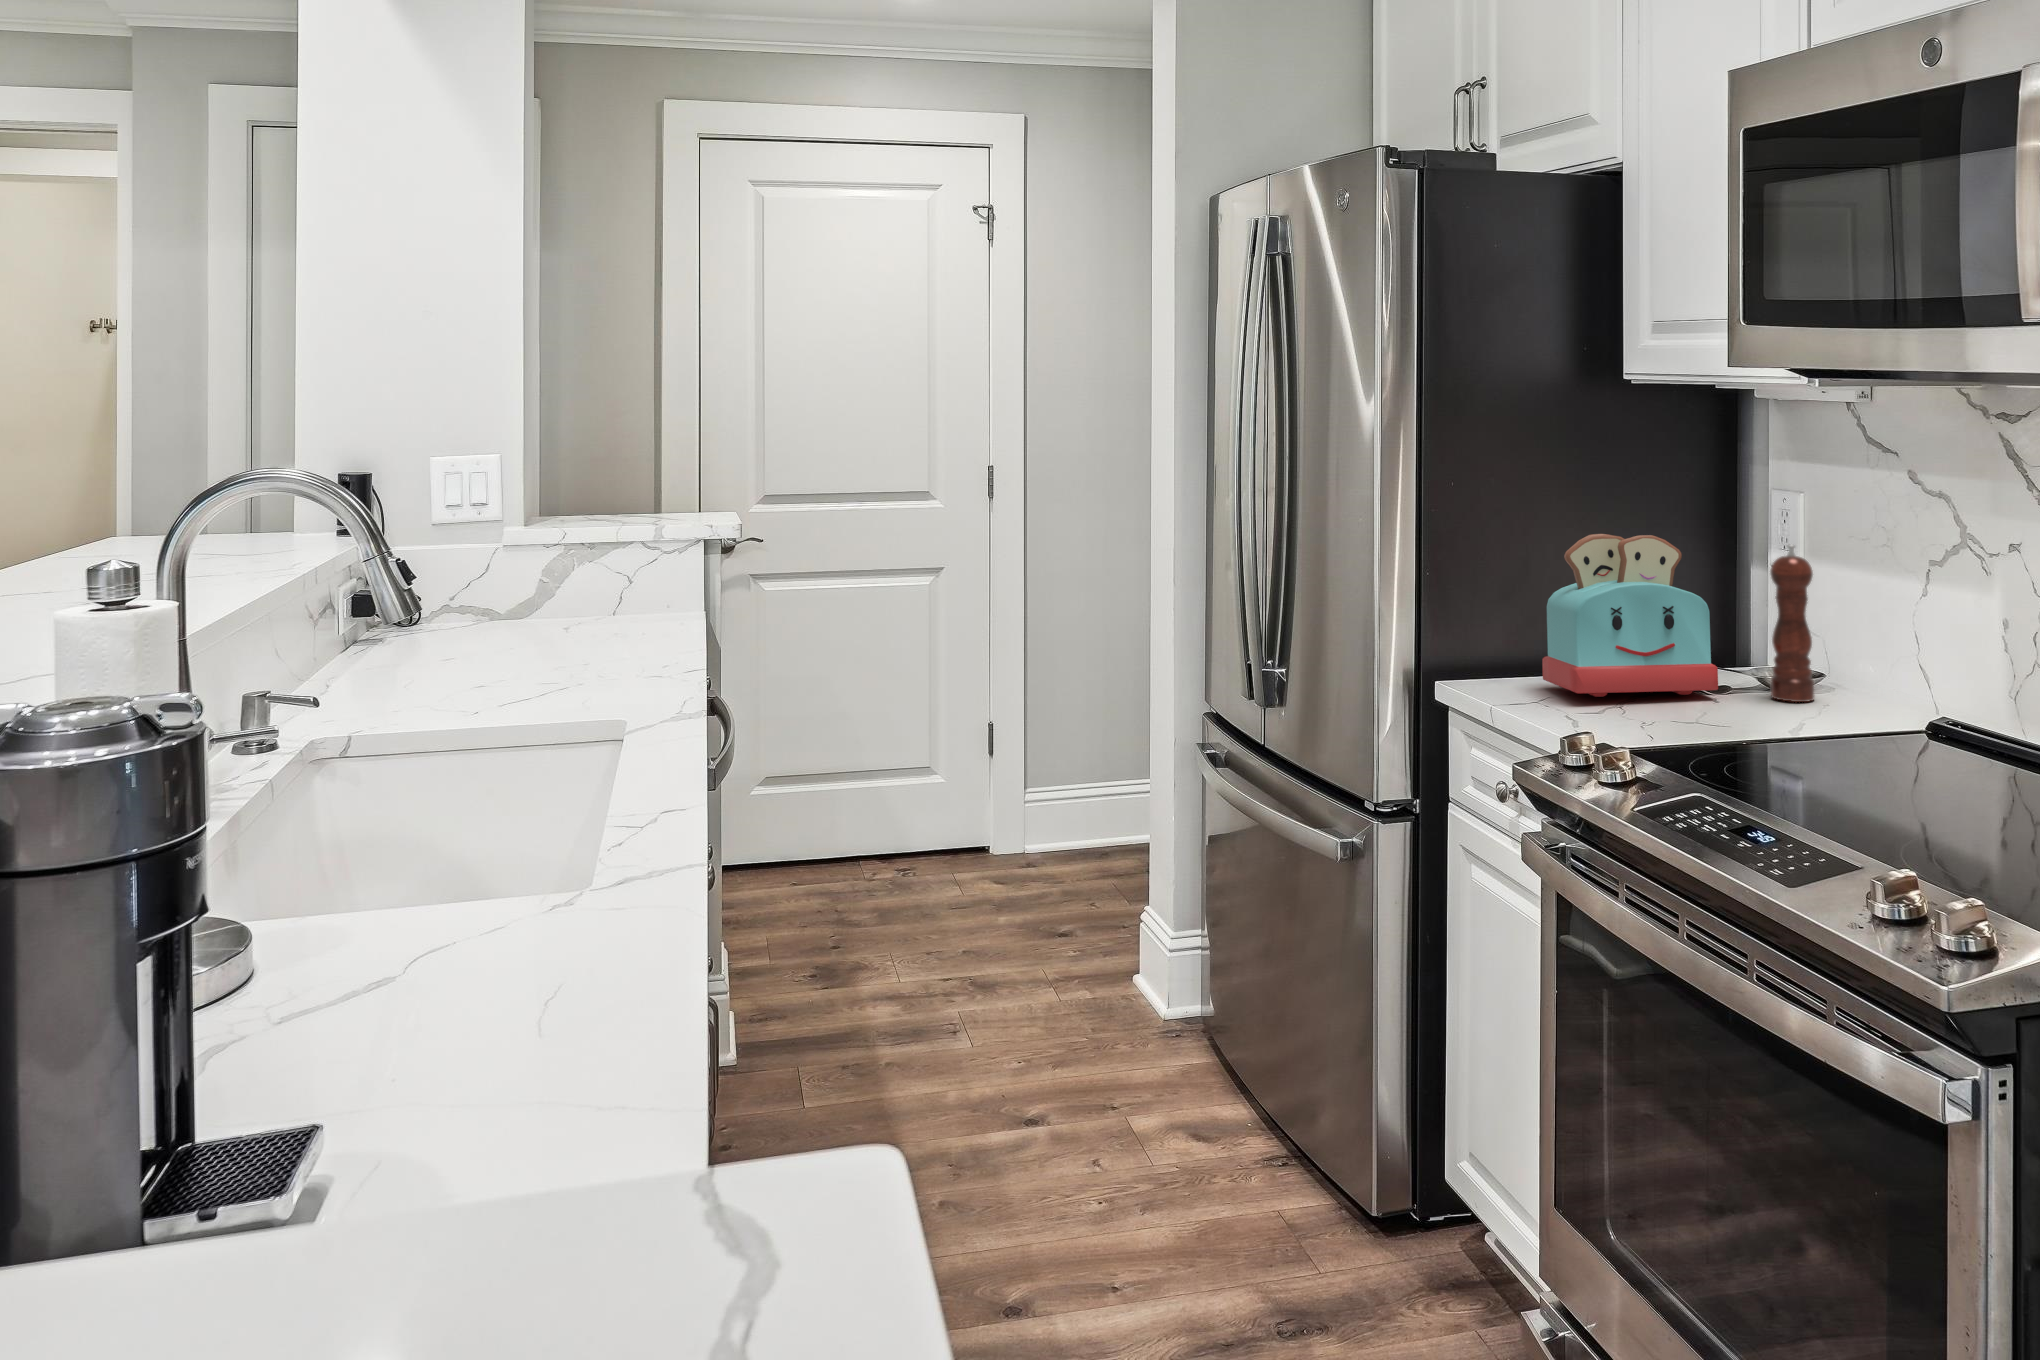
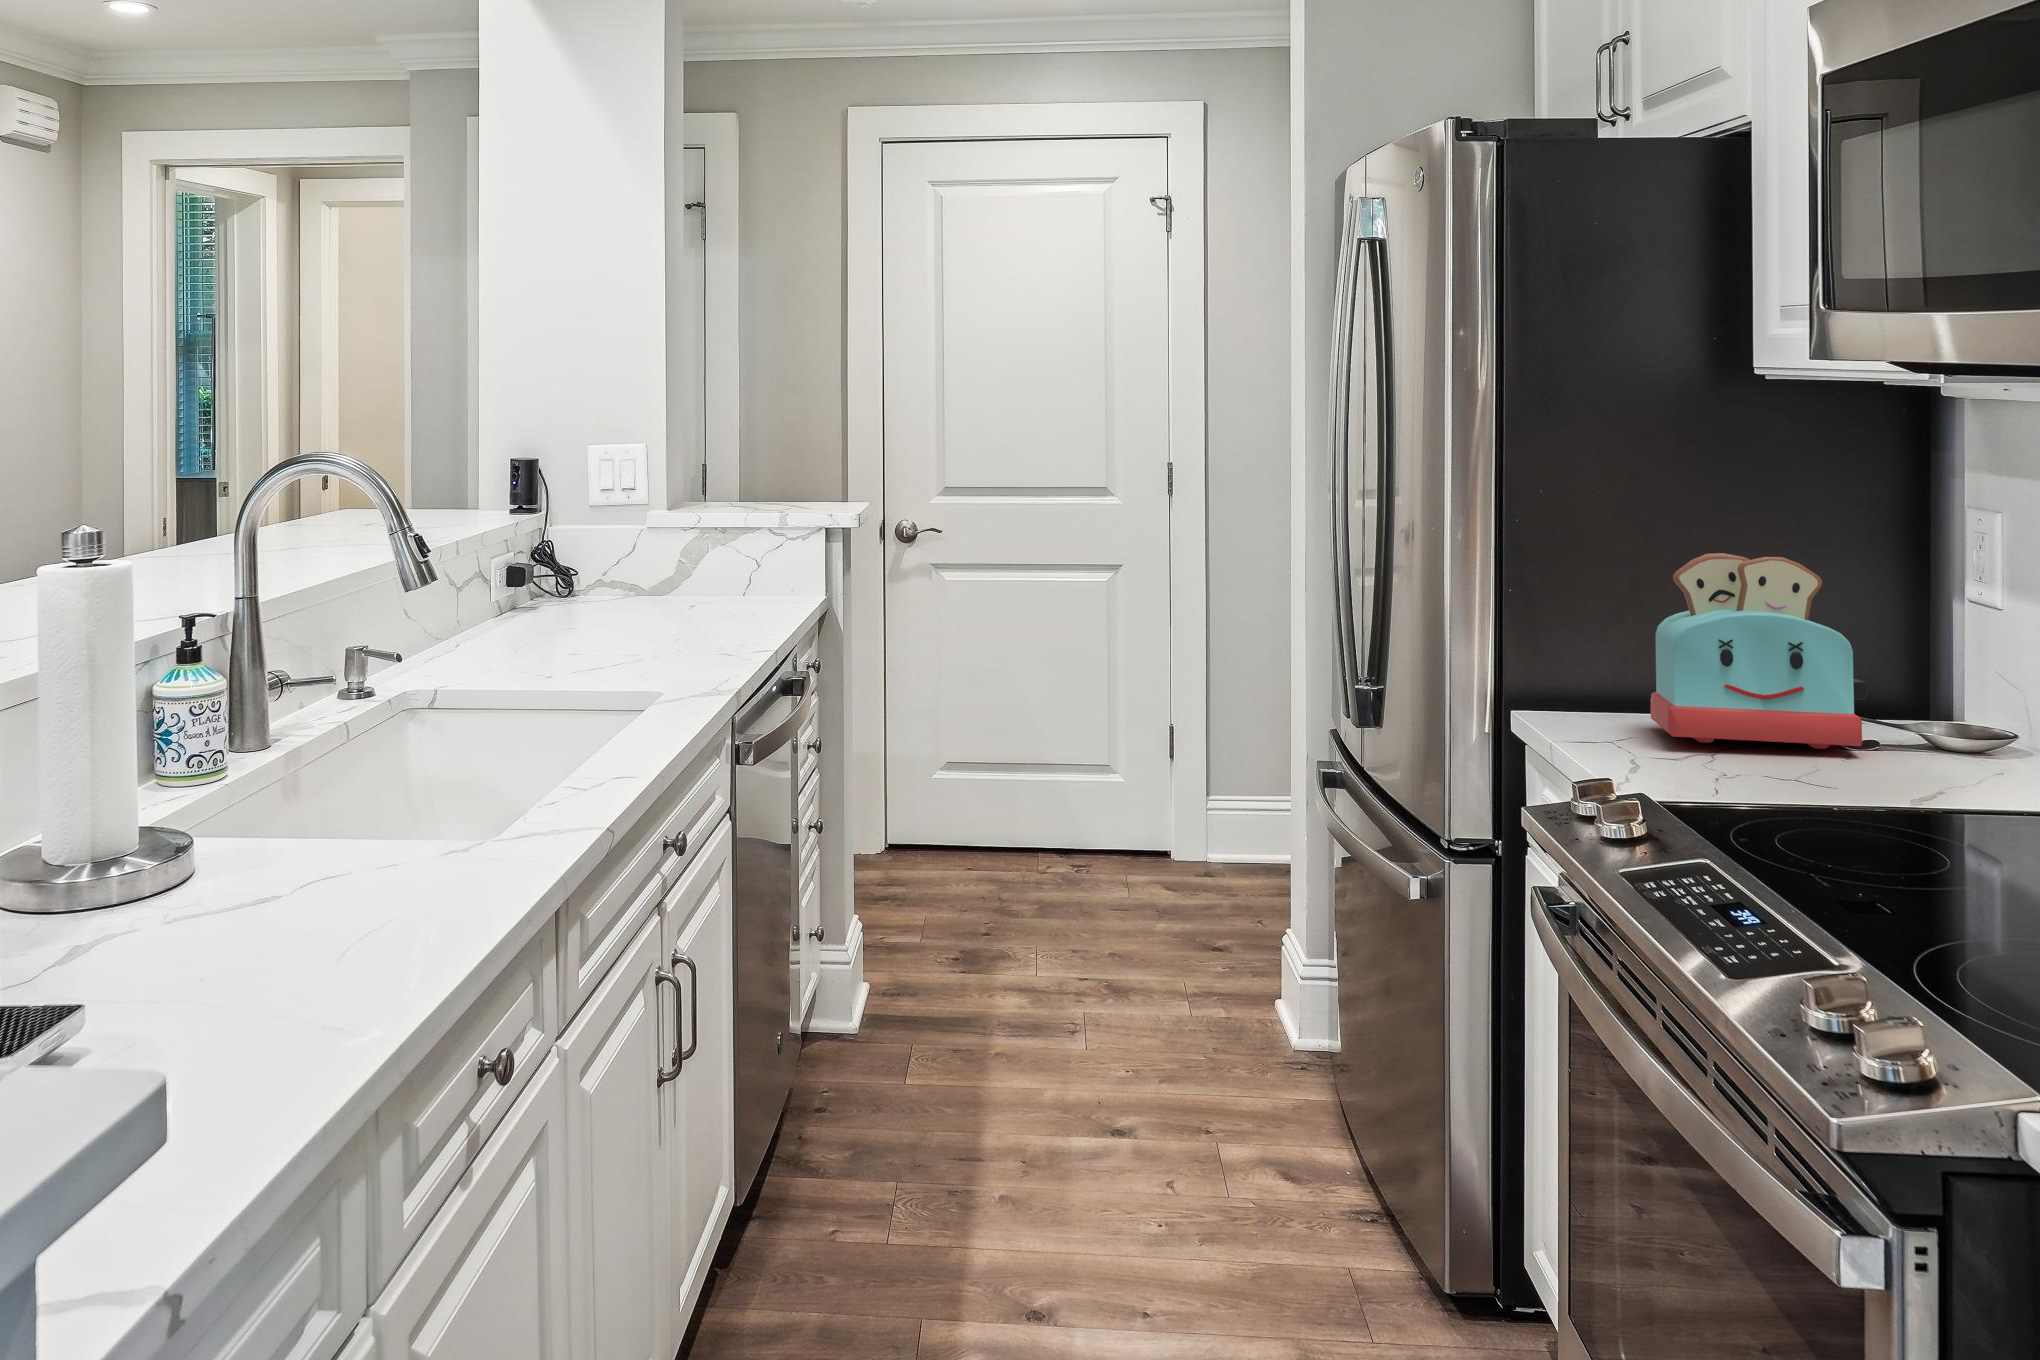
pepper mill: present [1770,545,1815,702] -> none [1936,576,1995,769]

